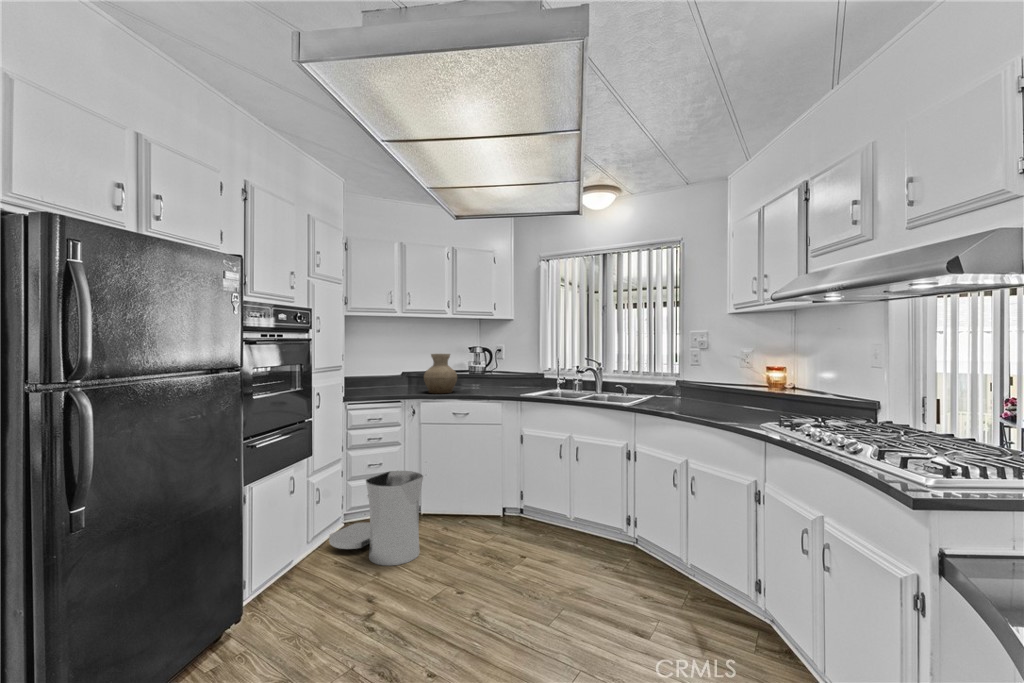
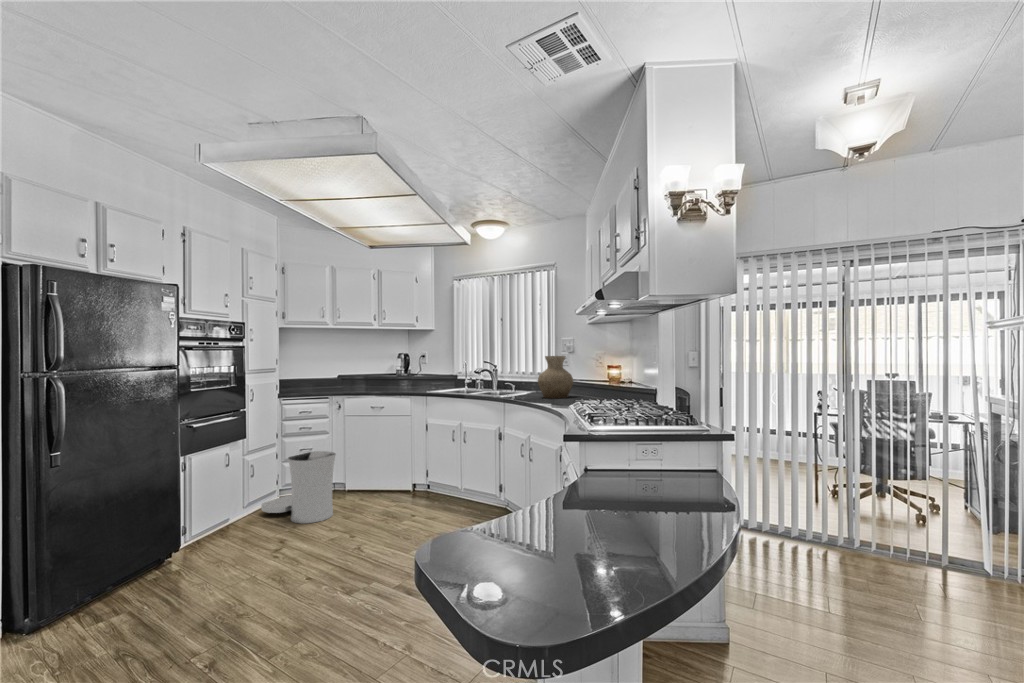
vase: present [424,354,457,393] -> present [538,356,573,398]

